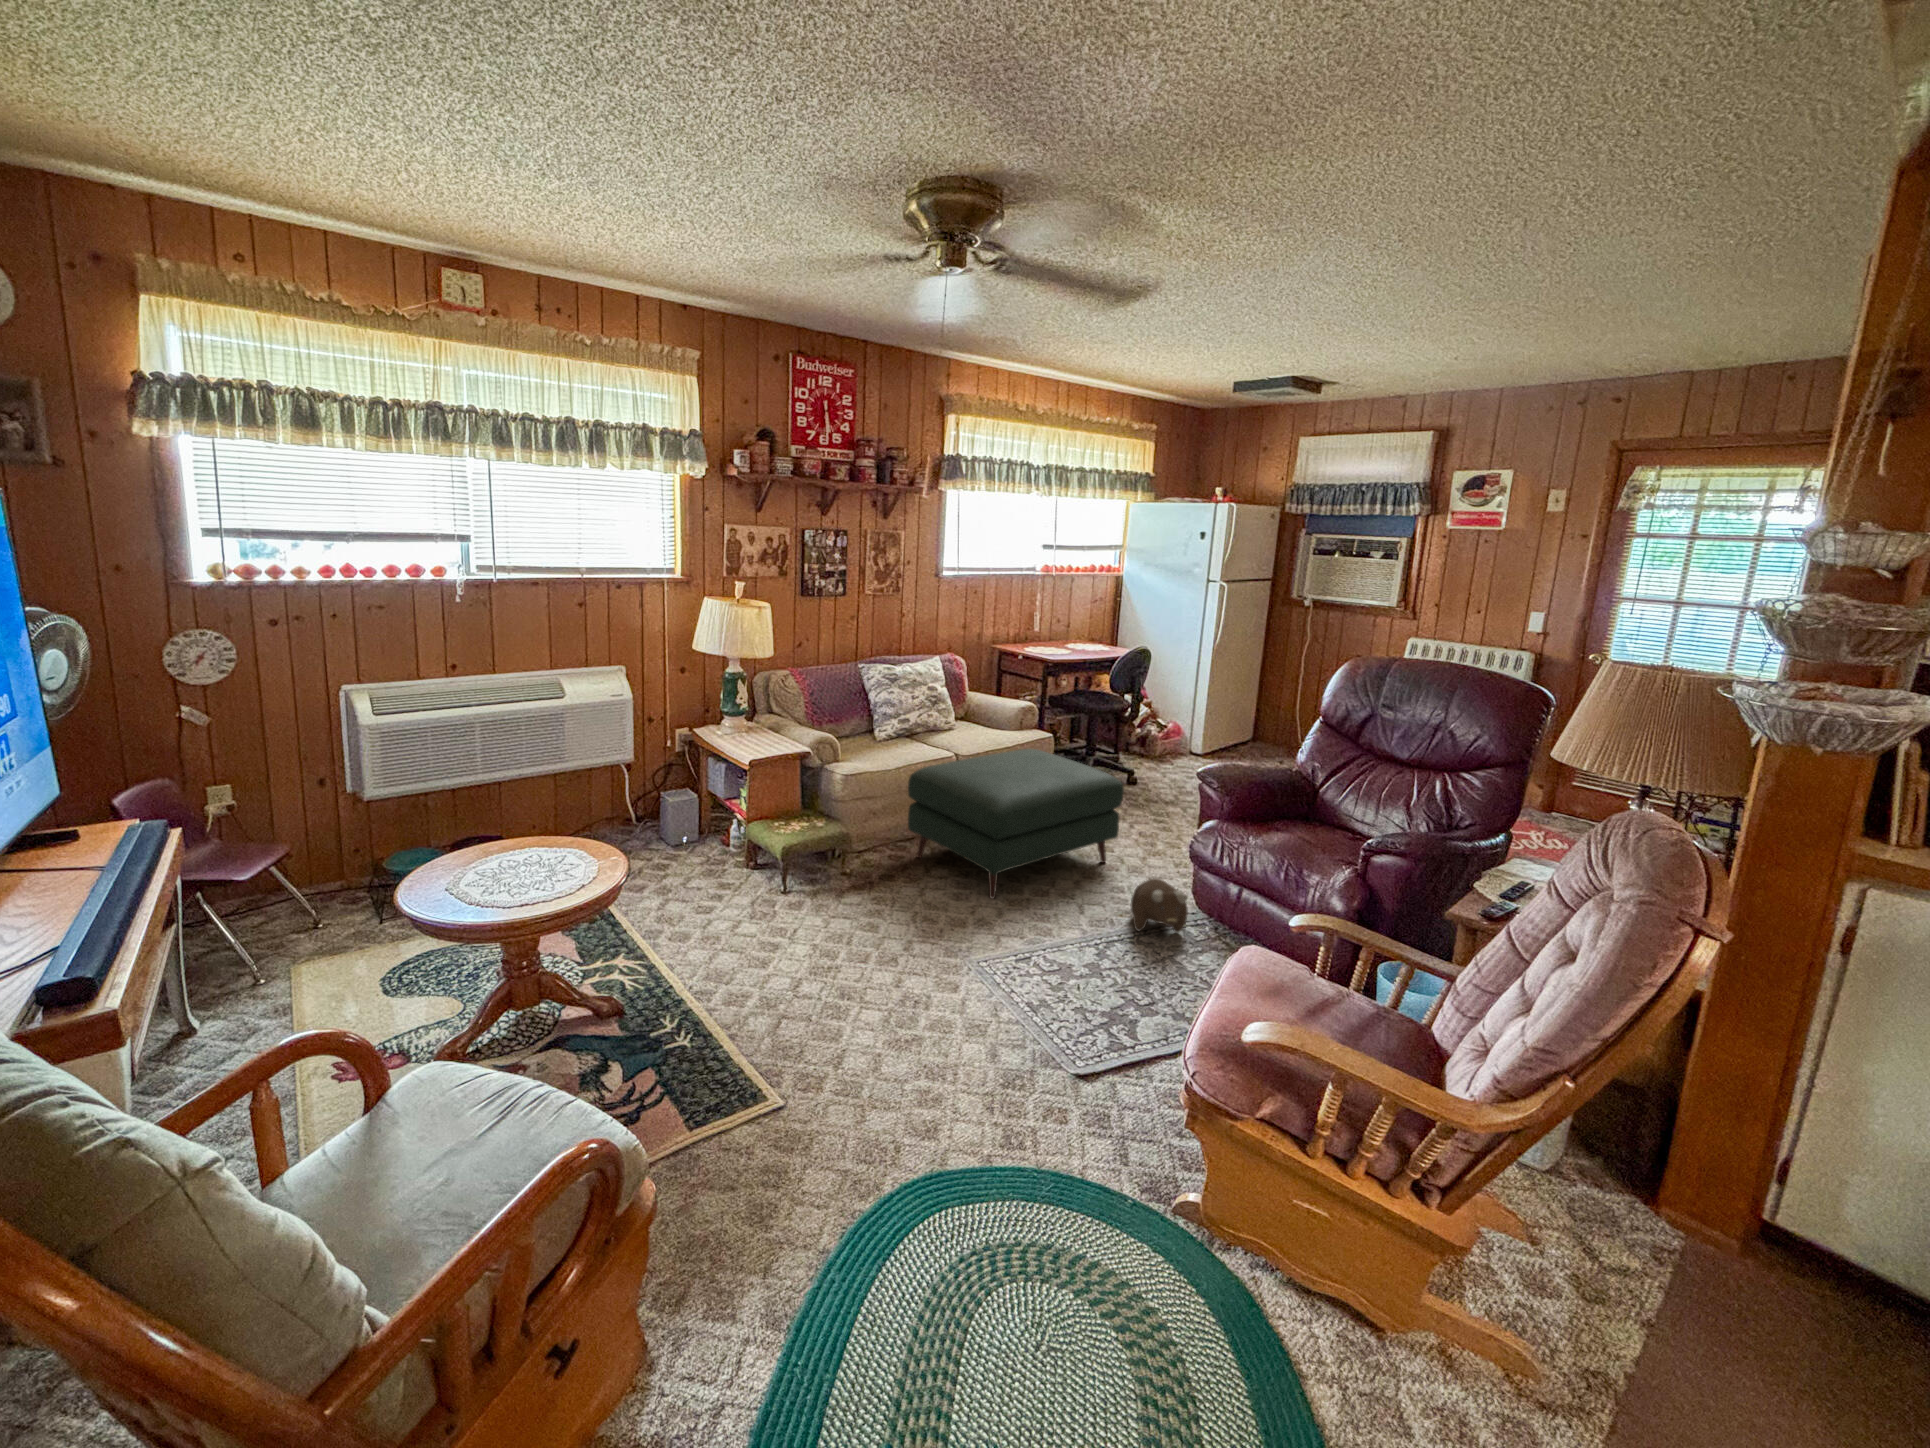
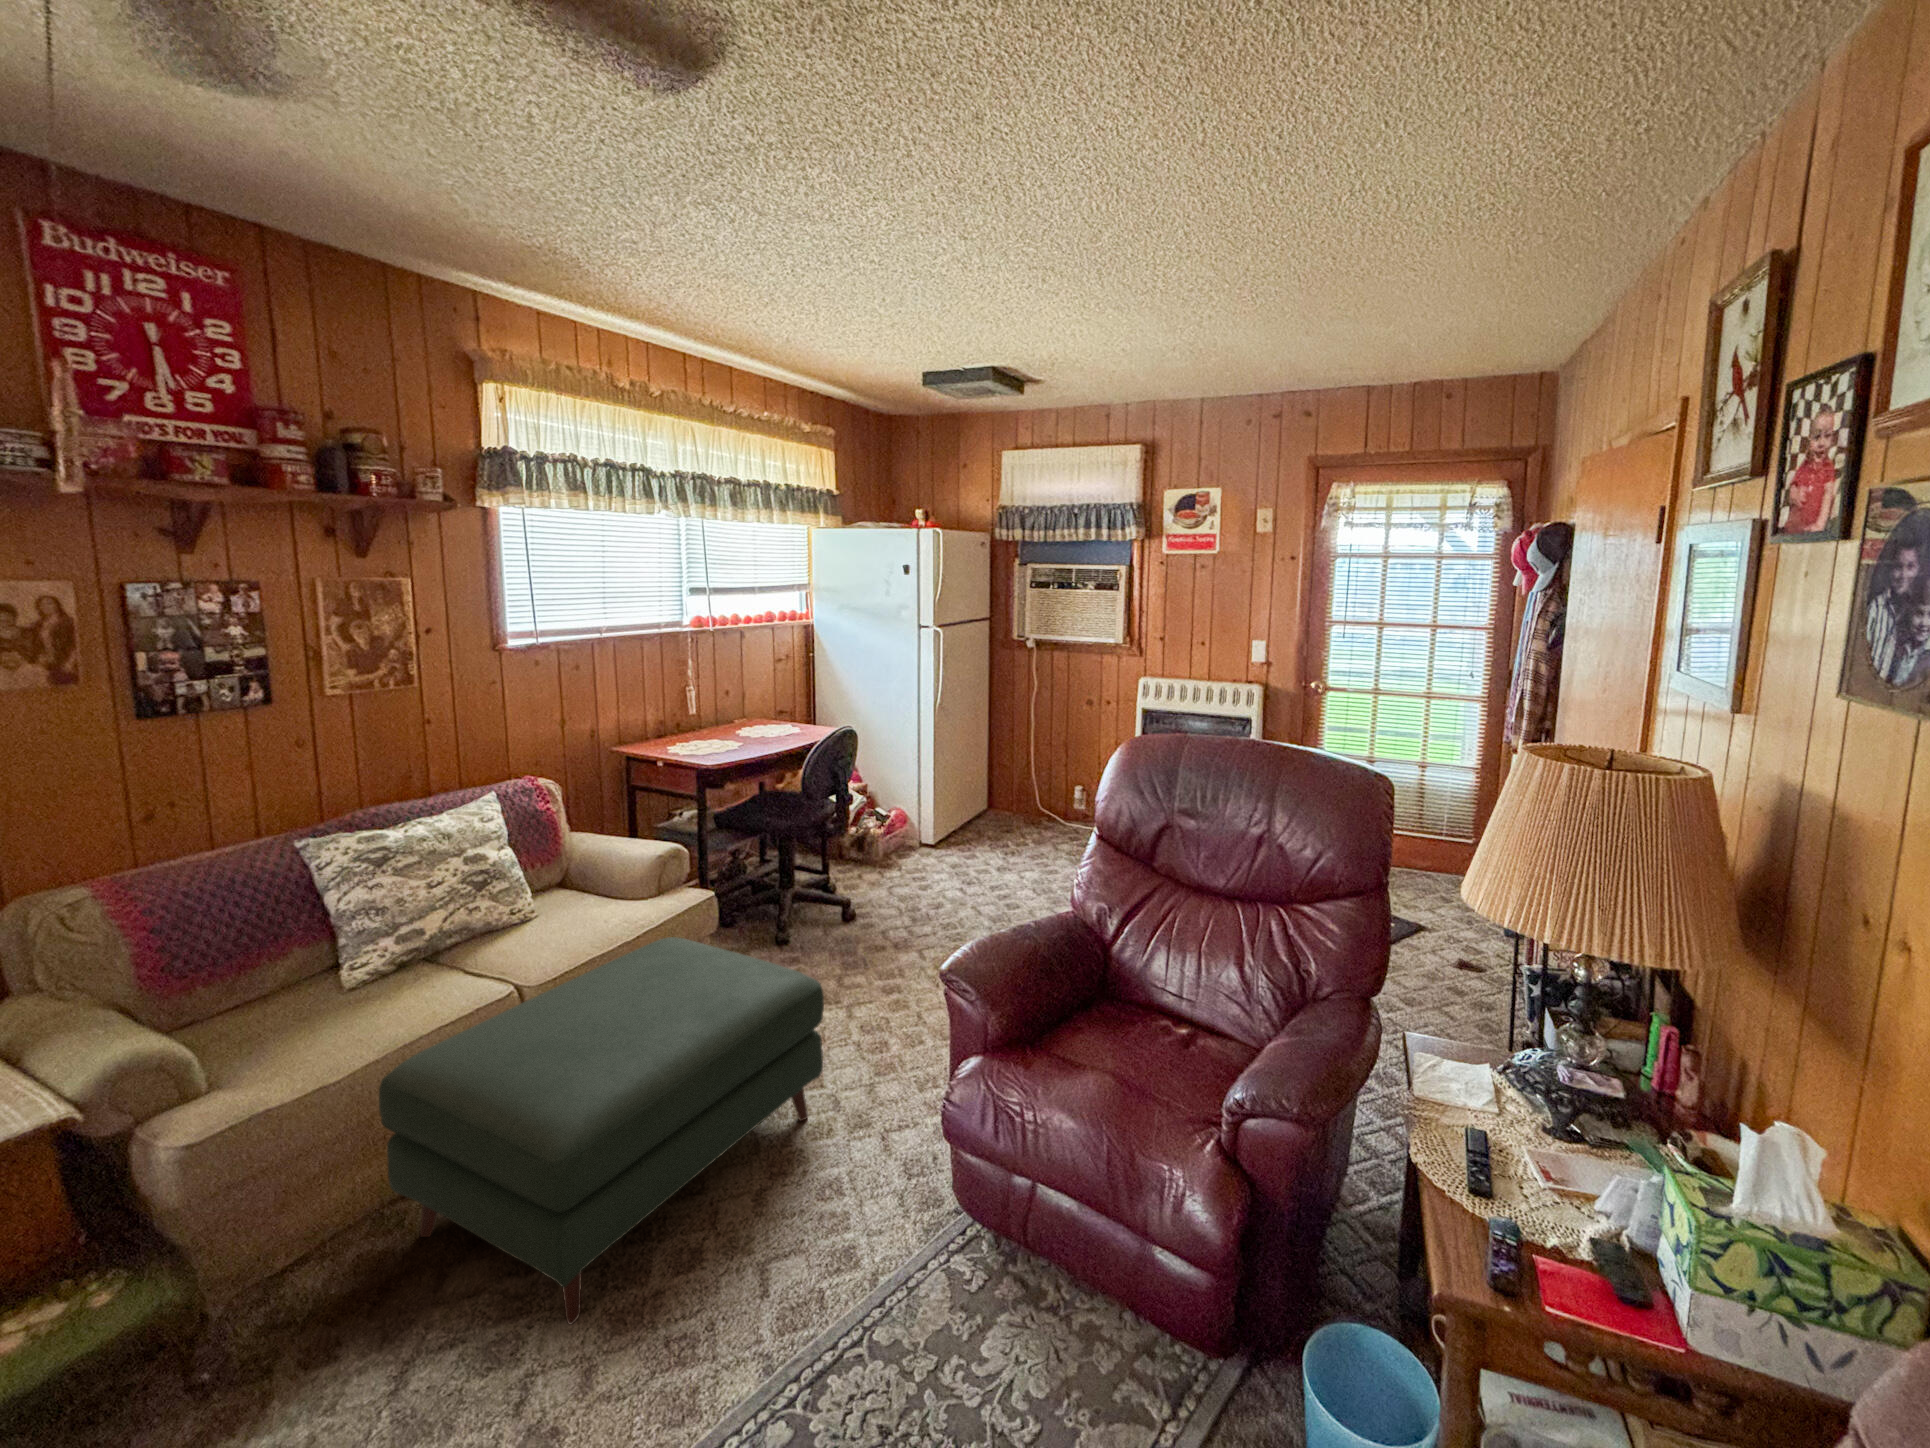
plush toy: present [1131,878,1188,933] -> none [850,1186,950,1310]

